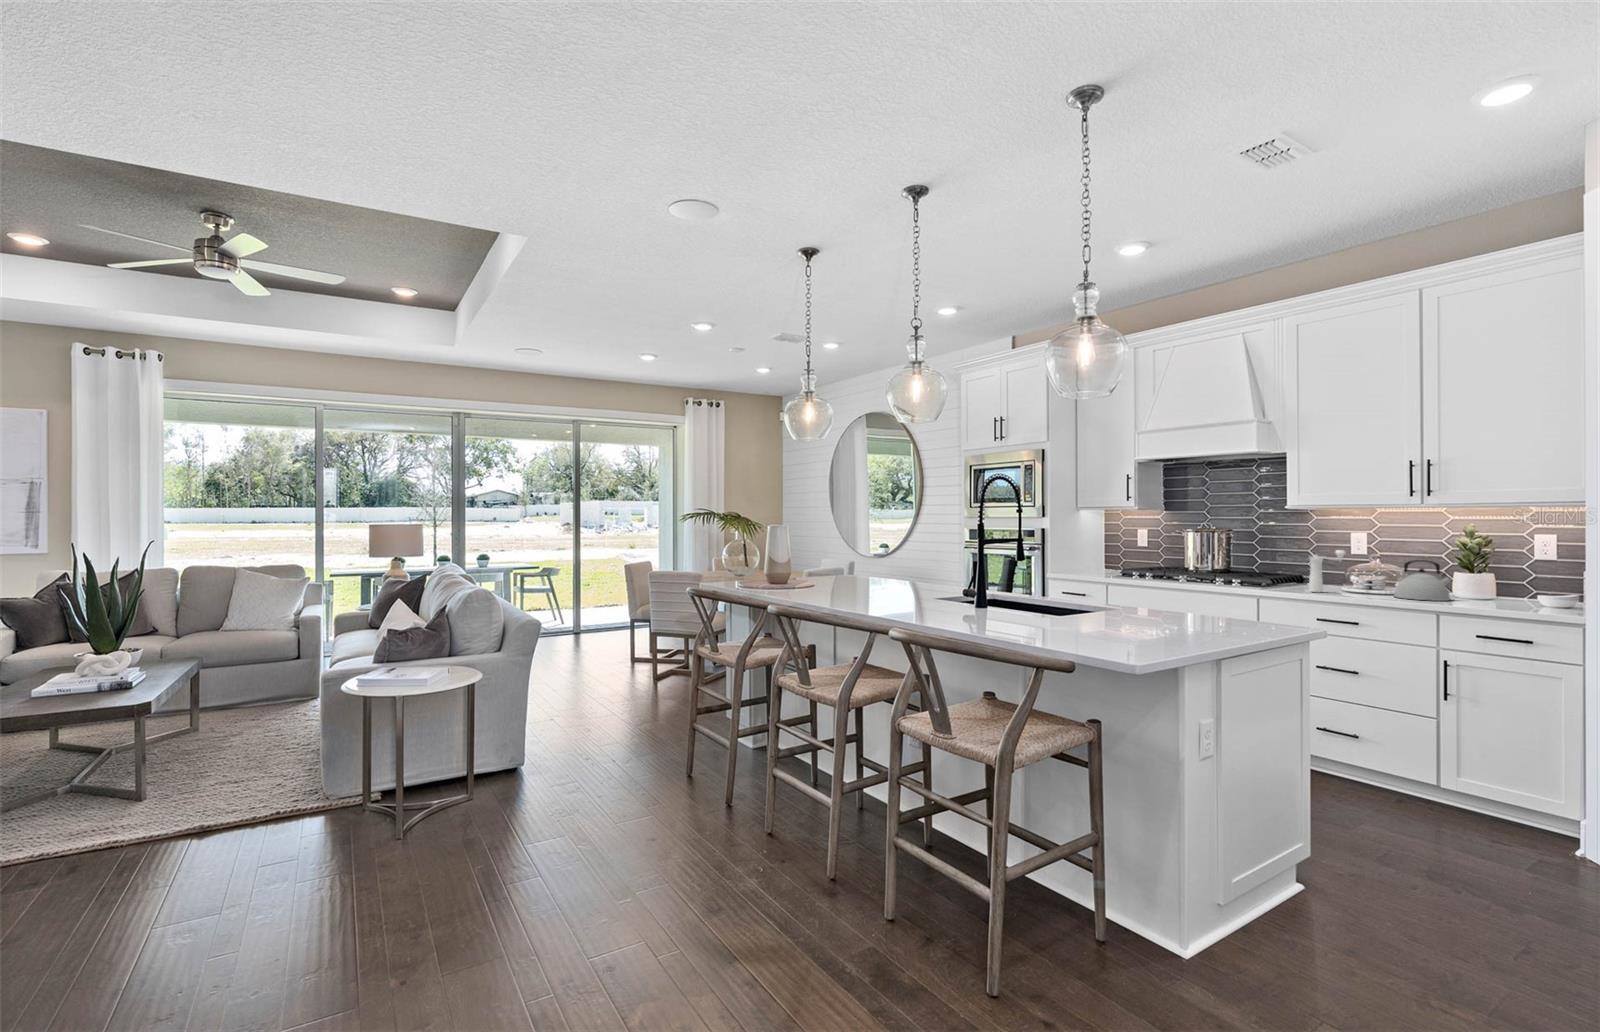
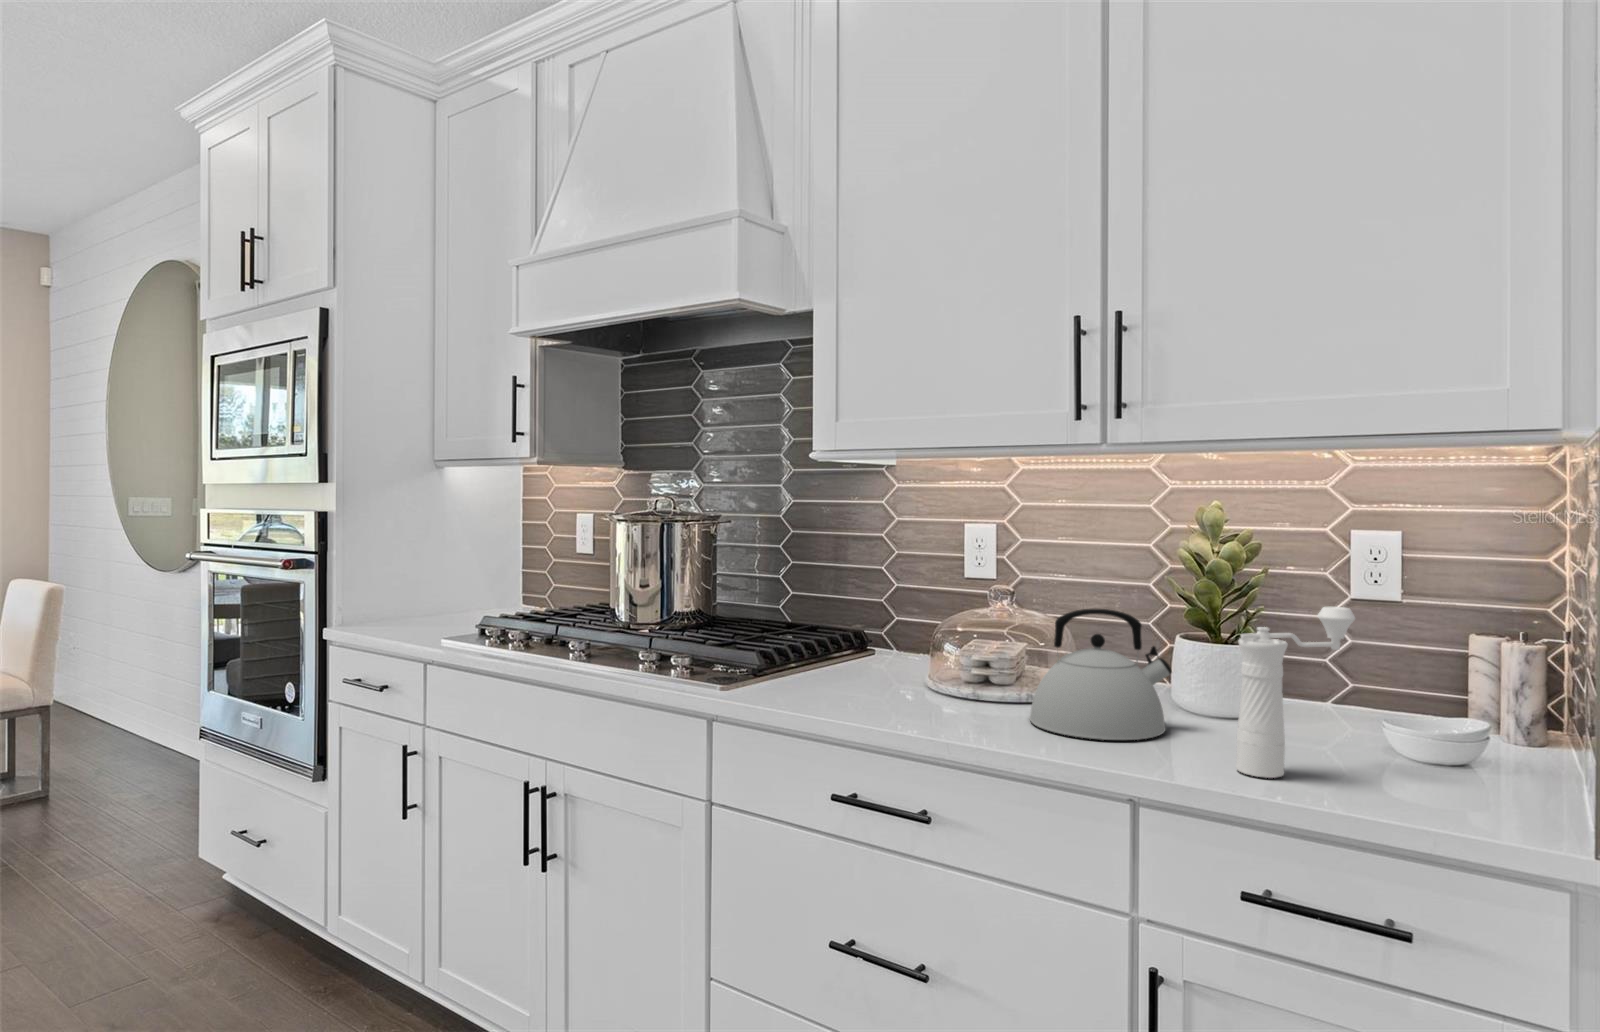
pepper mill: present [1309,550,1345,592] -> present [1236,606,1355,778]

